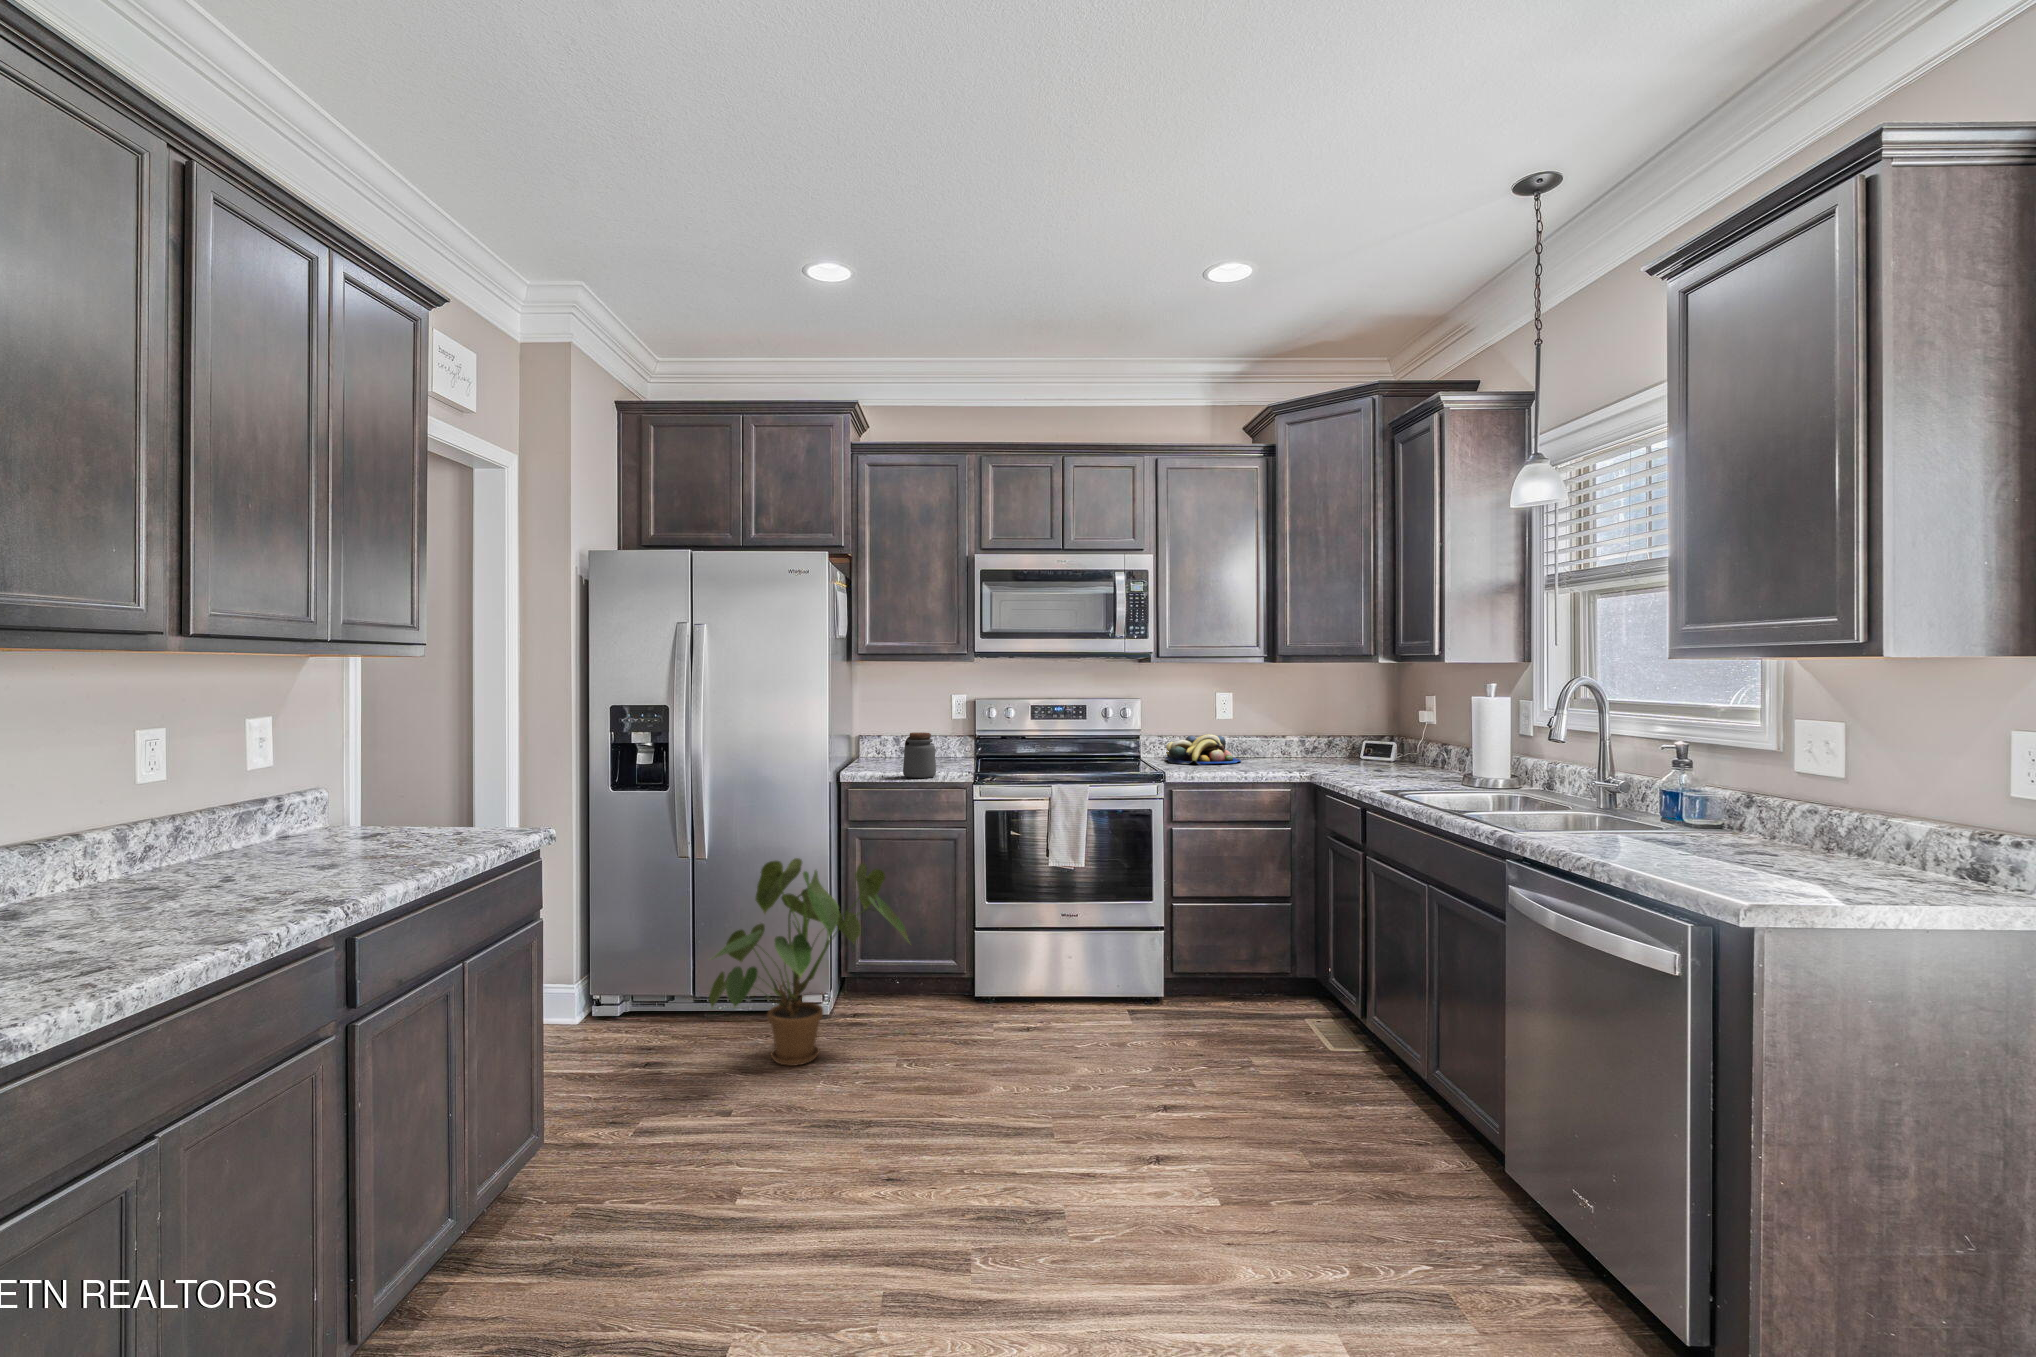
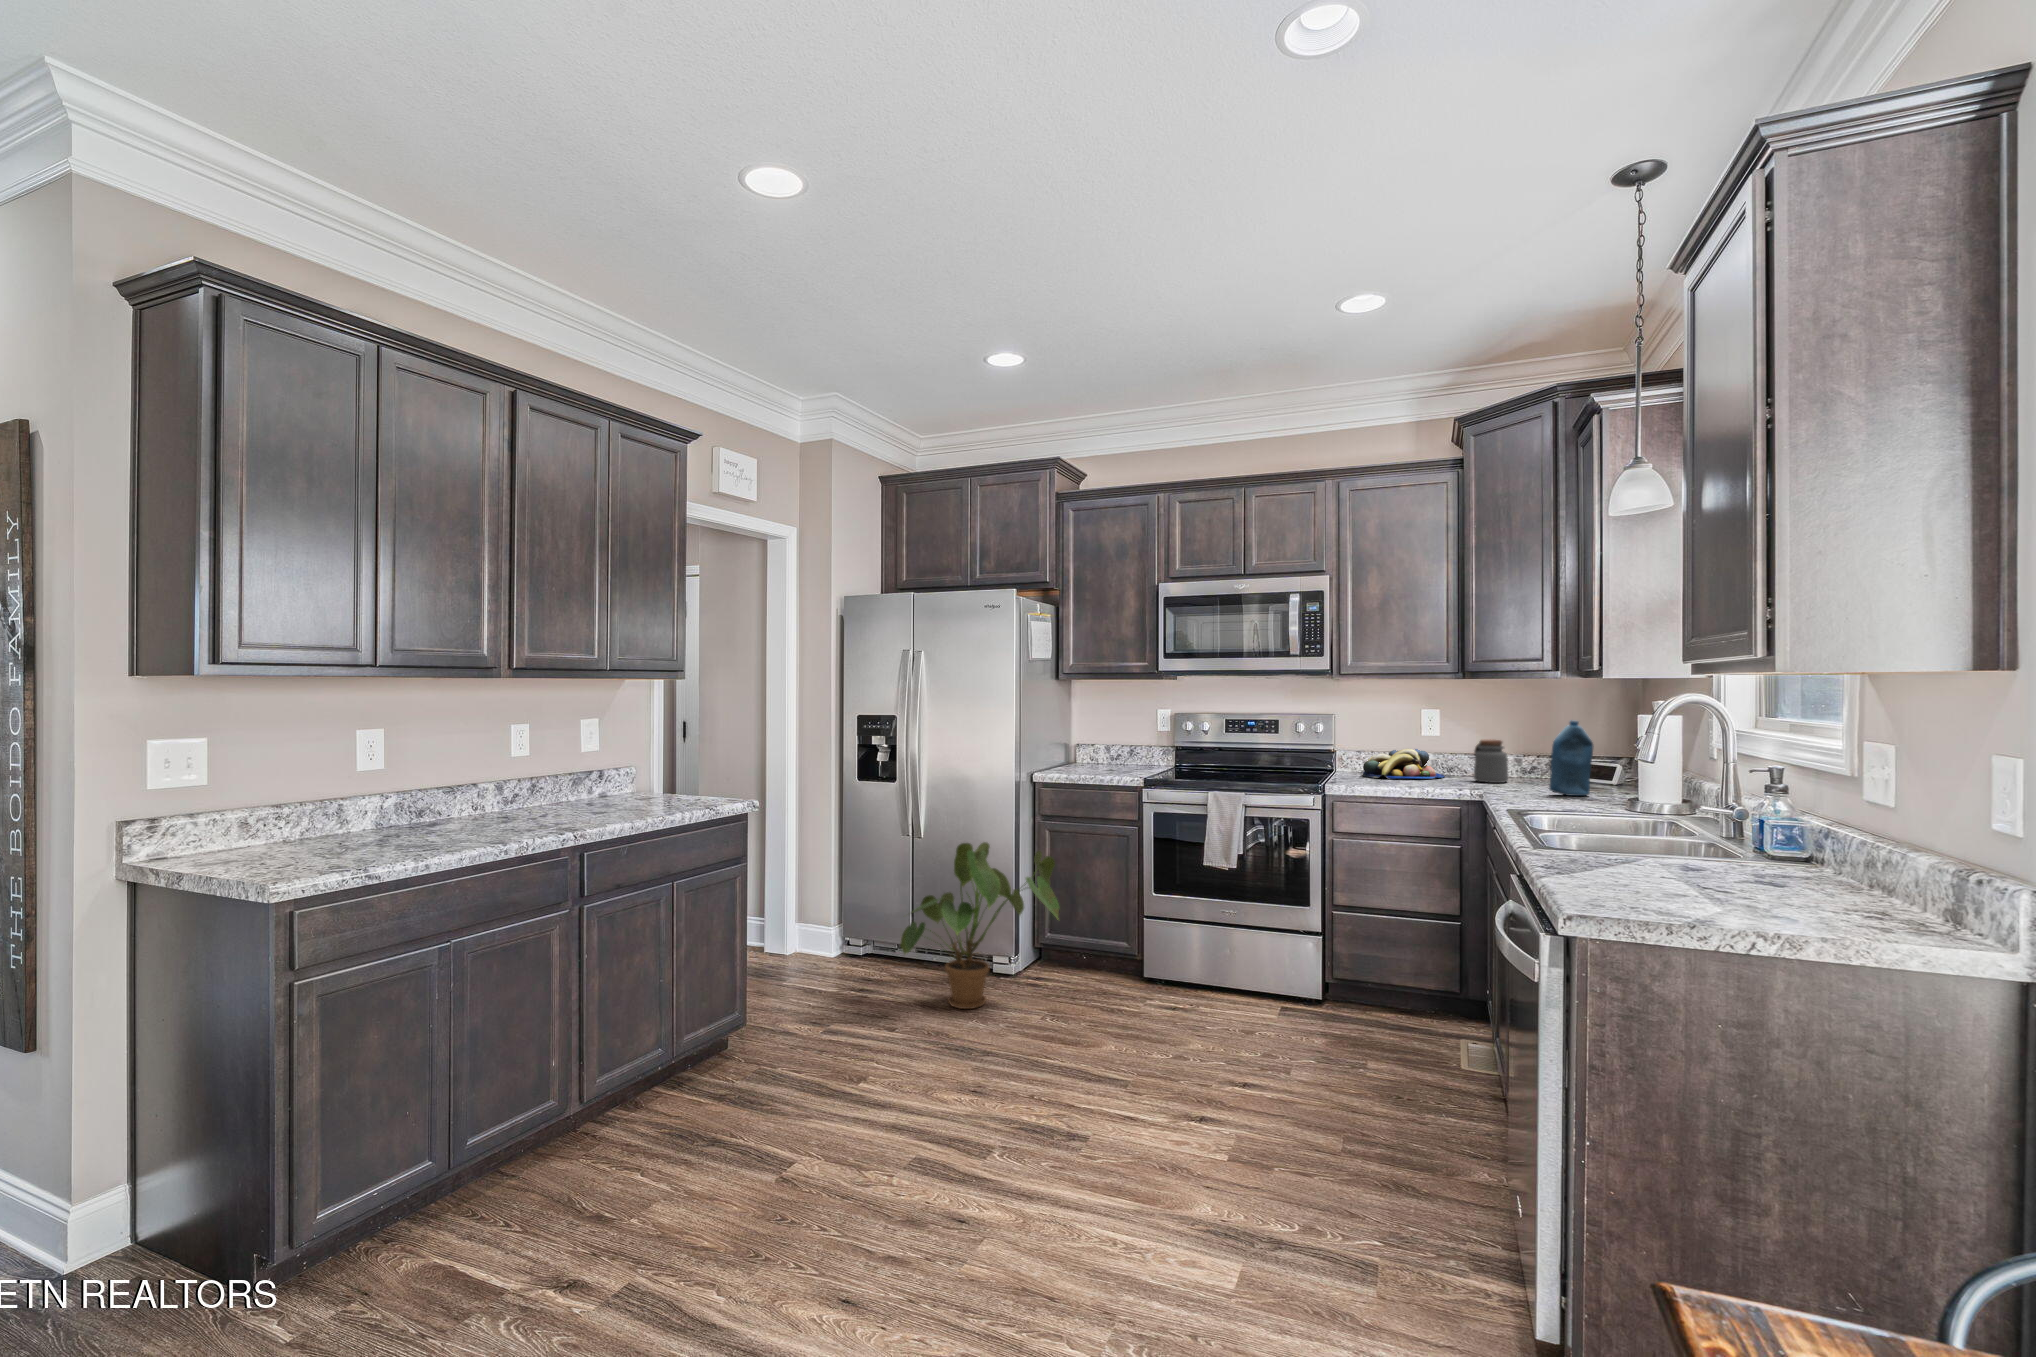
bottle: none [1371,705,1407,776] -> present [1549,721,1594,796]
jar: present [903,732,936,778] -> present [1474,740,1508,783]

